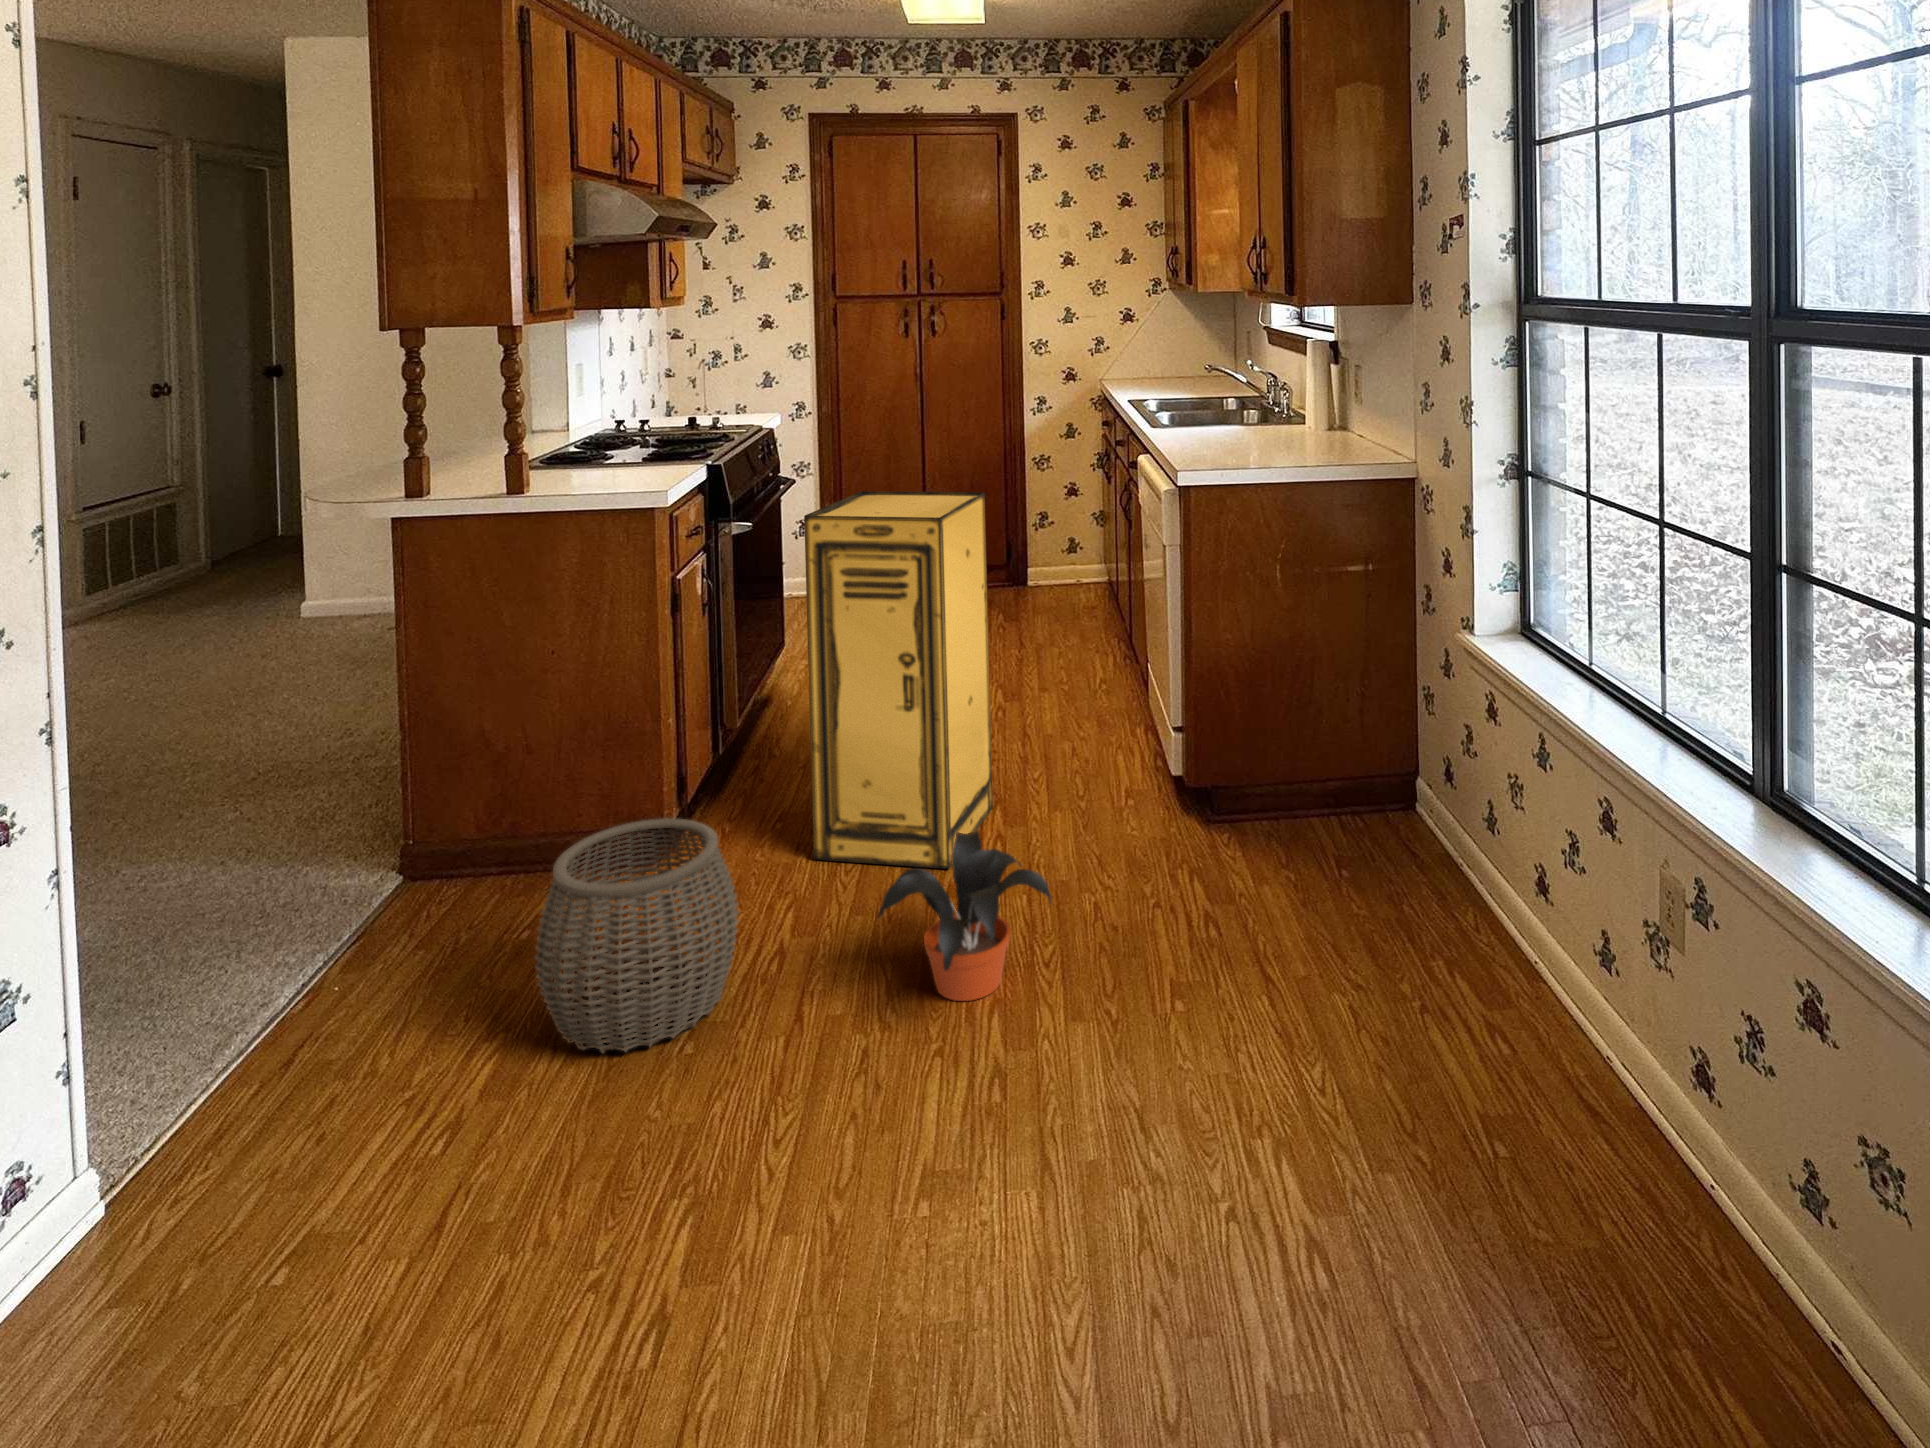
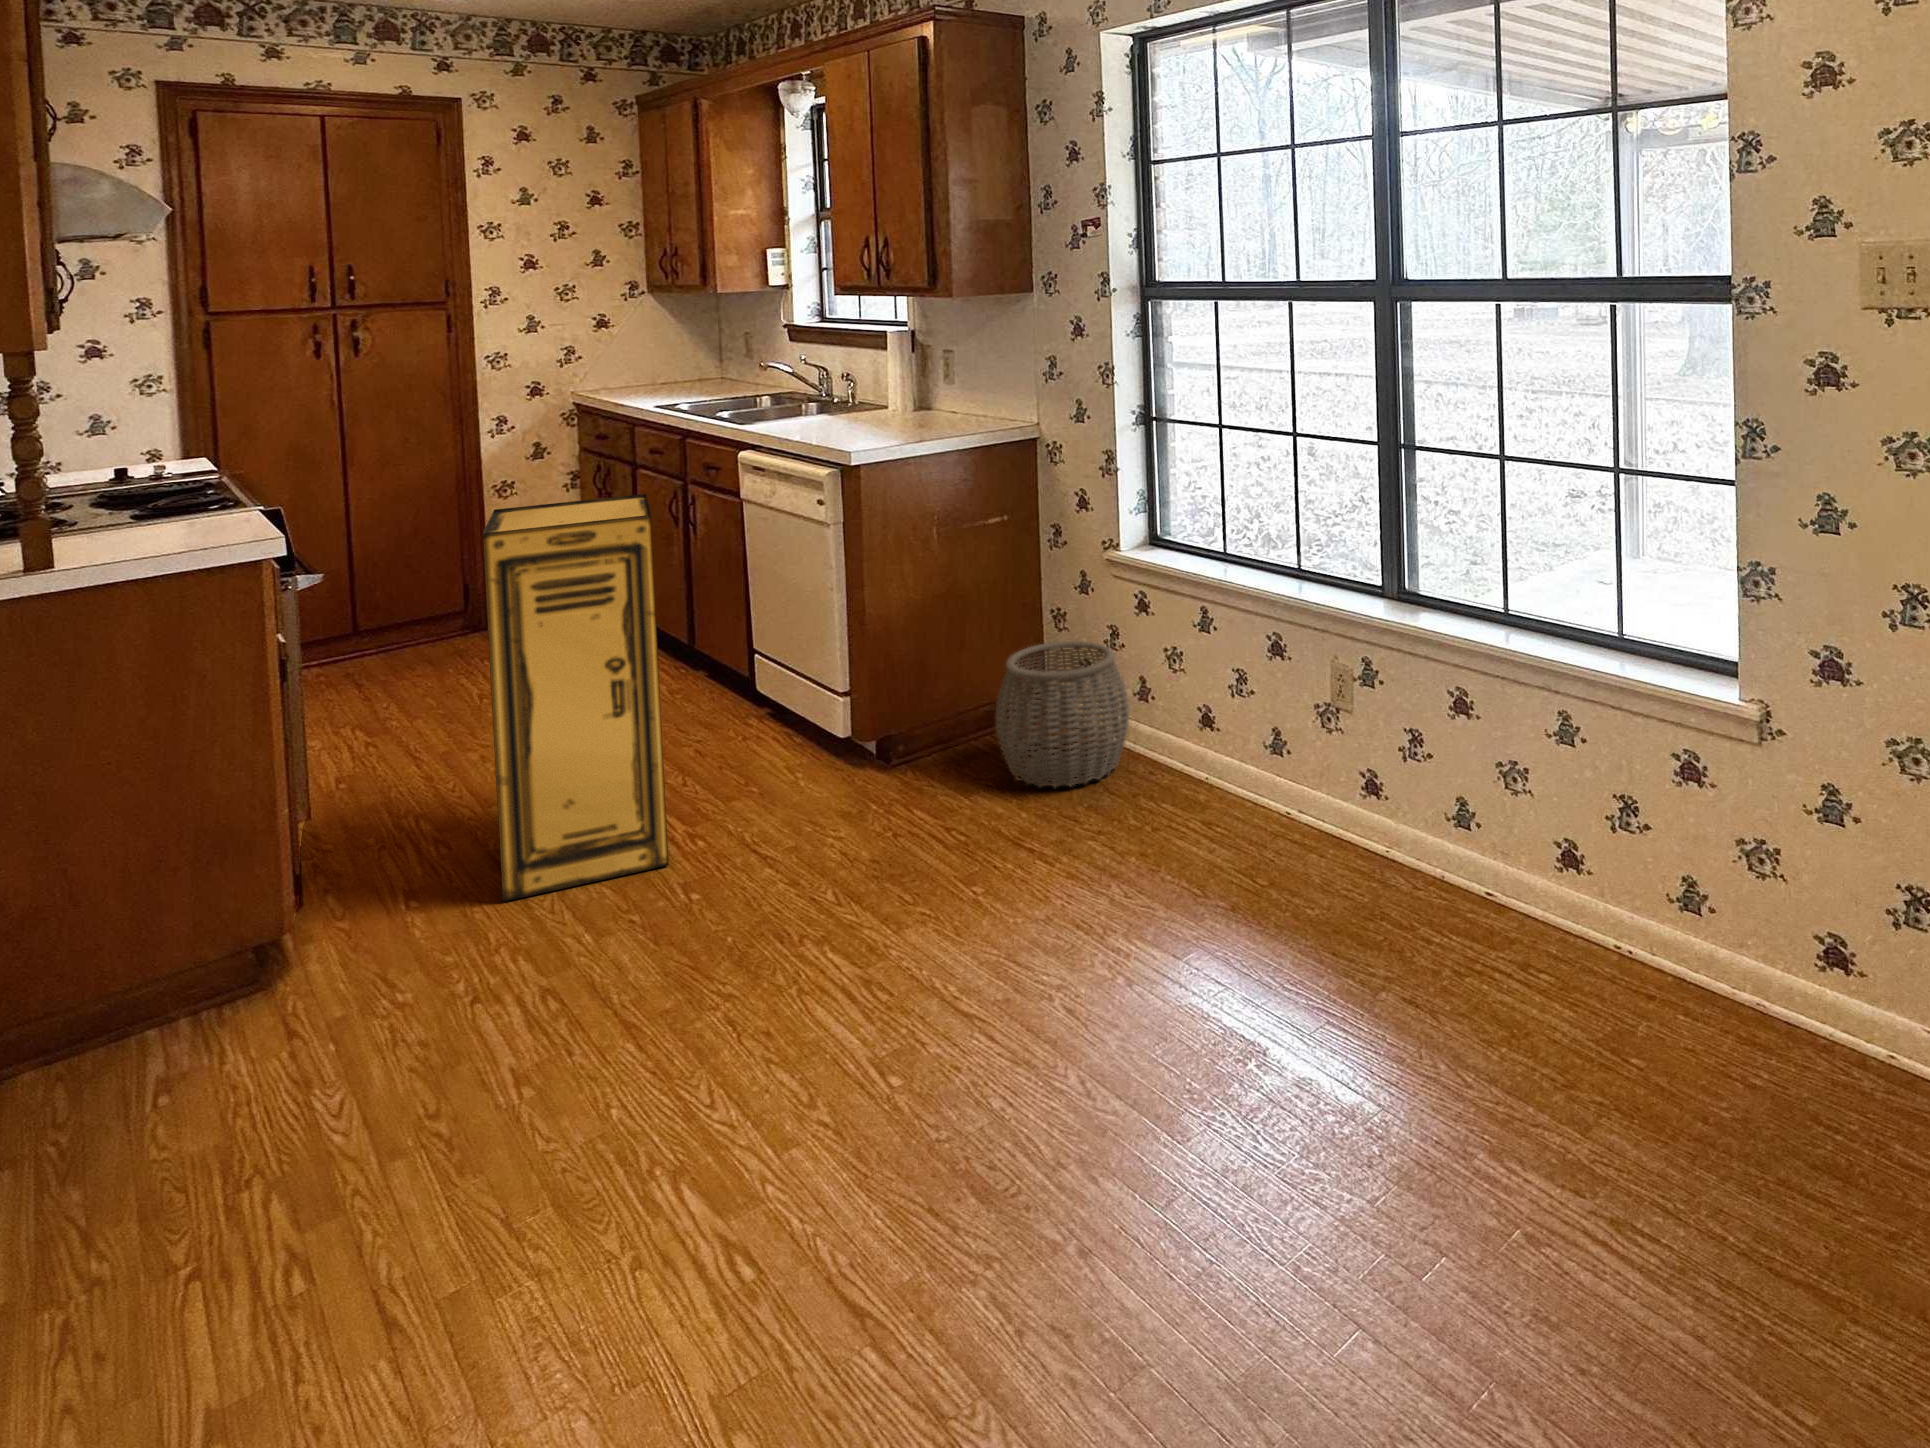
woven basket: present [535,818,739,1053] -> present [996,641,1130,787]
potted plant: present [878,830,1052,1001] -> none [686,795,855,945]

